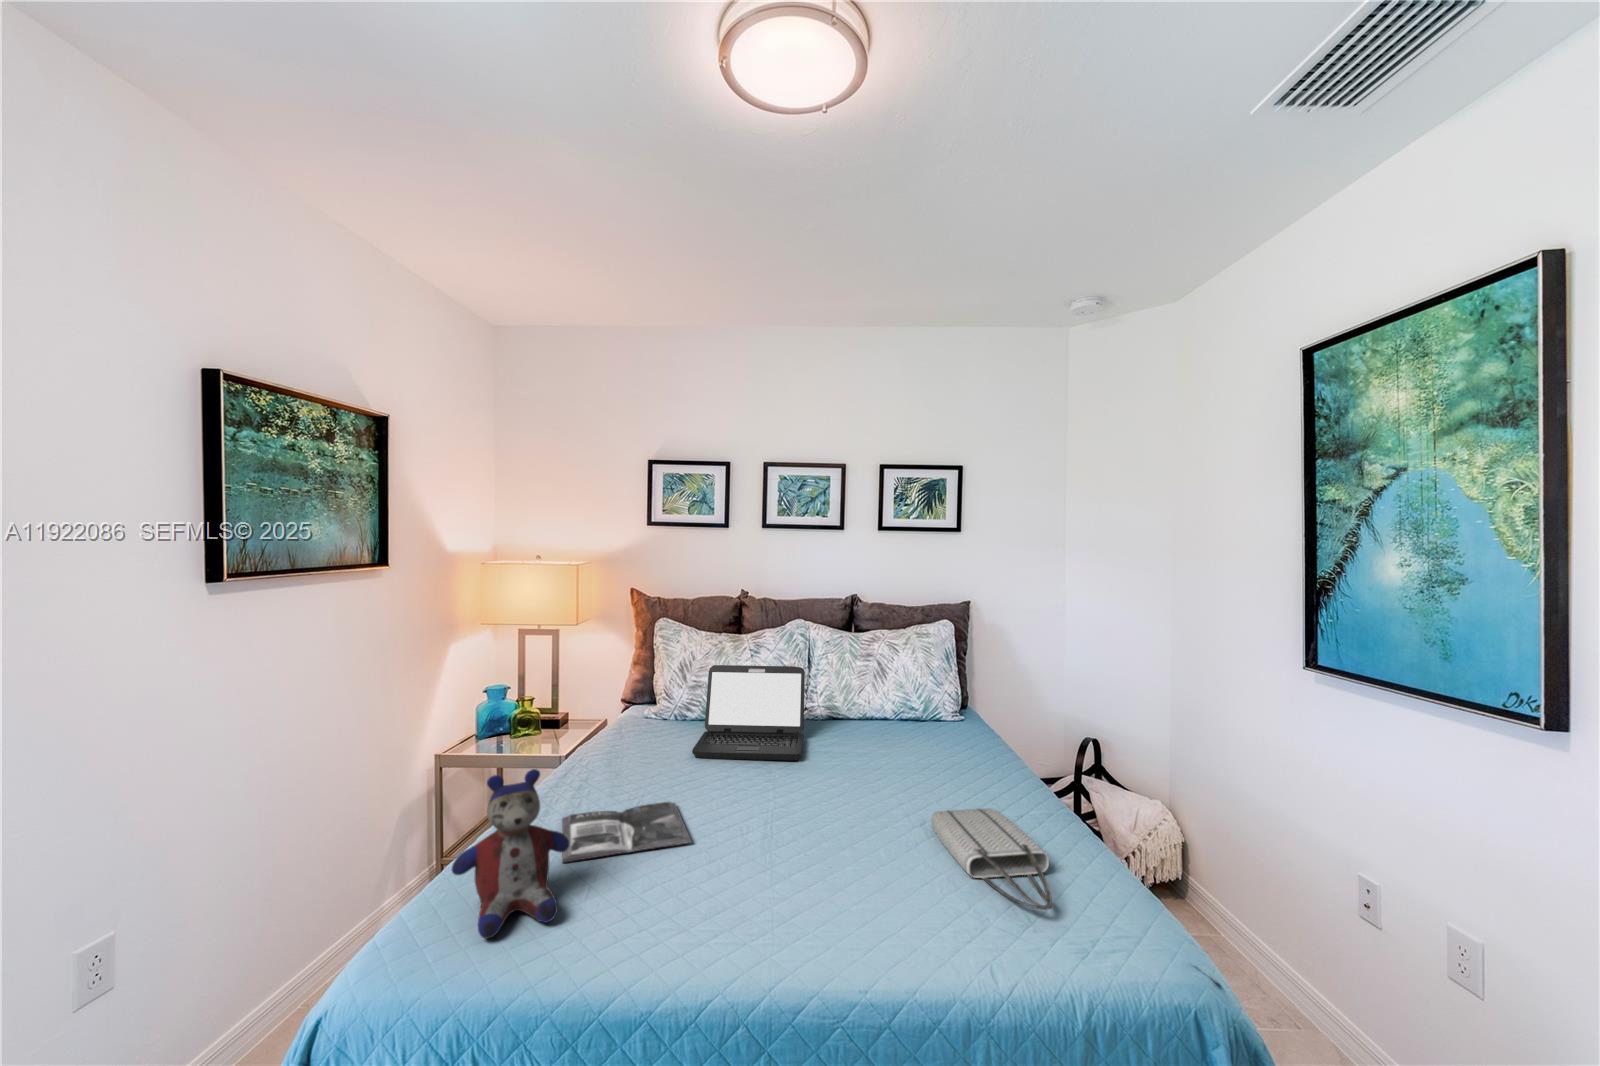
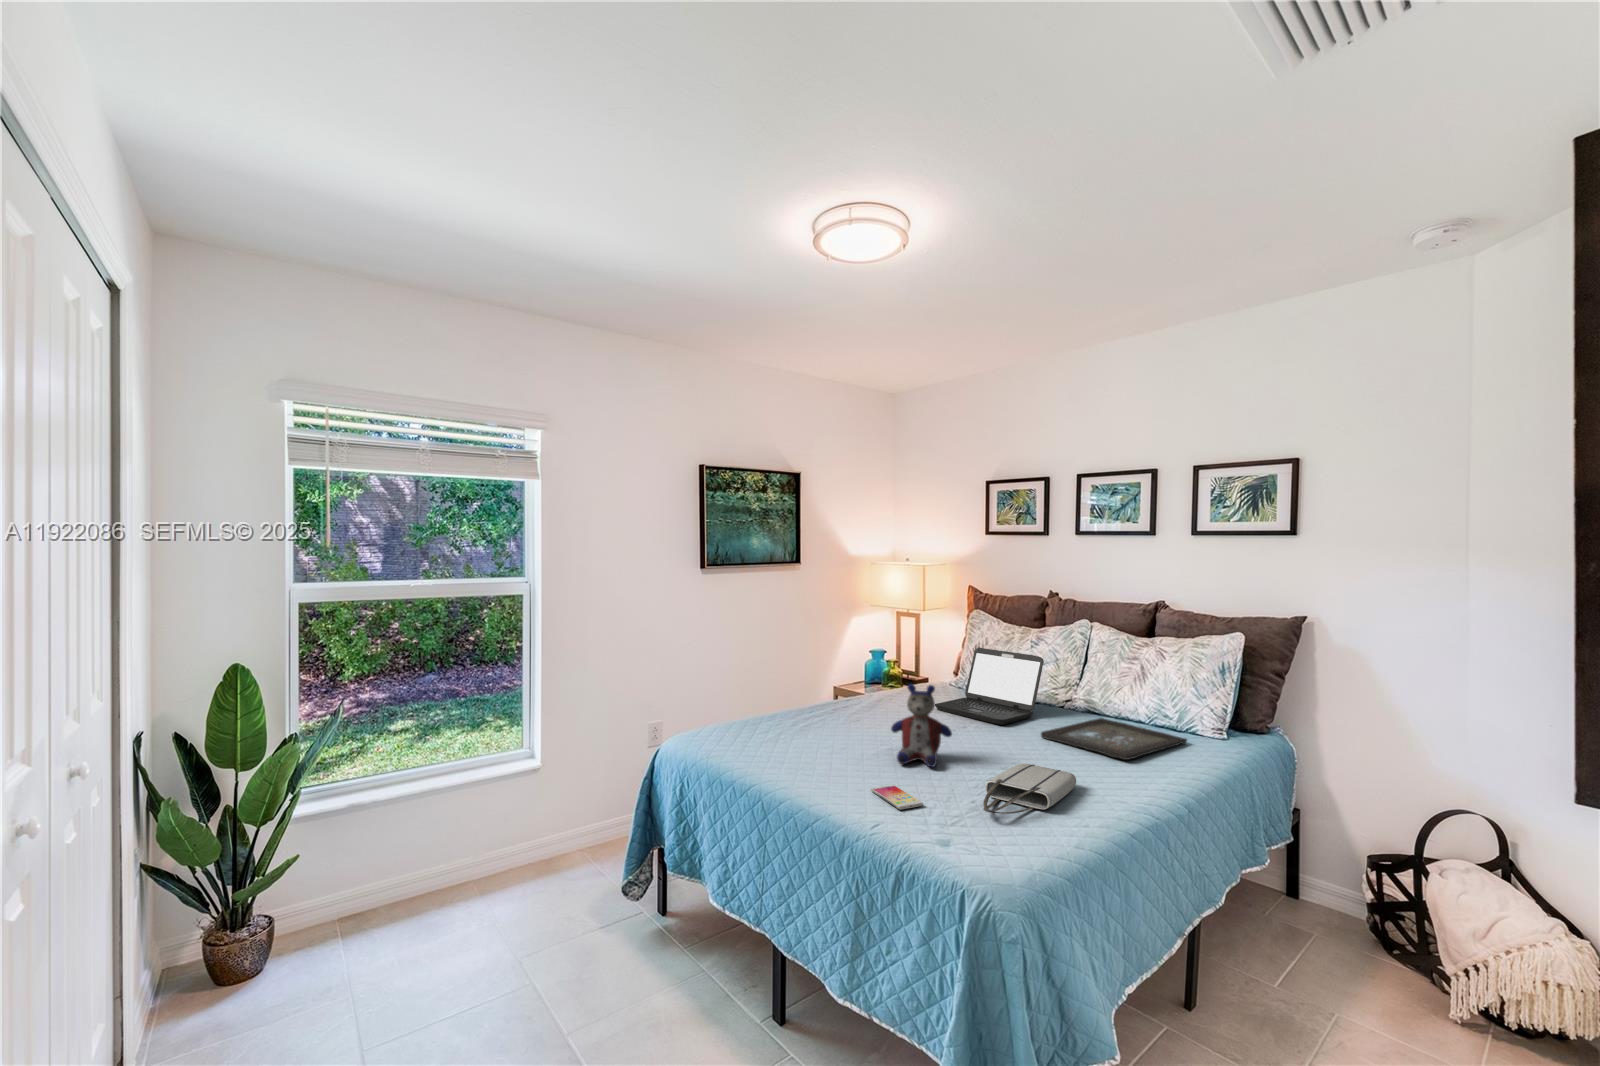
tray: none [853,725,965,771] -> present [1041,718,1187,760]
stuffed bear: present [452,769,570,939] -> present [891,684,952,767]
magazine: present [562,802,691,863] -> none [794,714,882,739]
smartphone: none [863,915,955,963] -> present [871,785,923,810]

